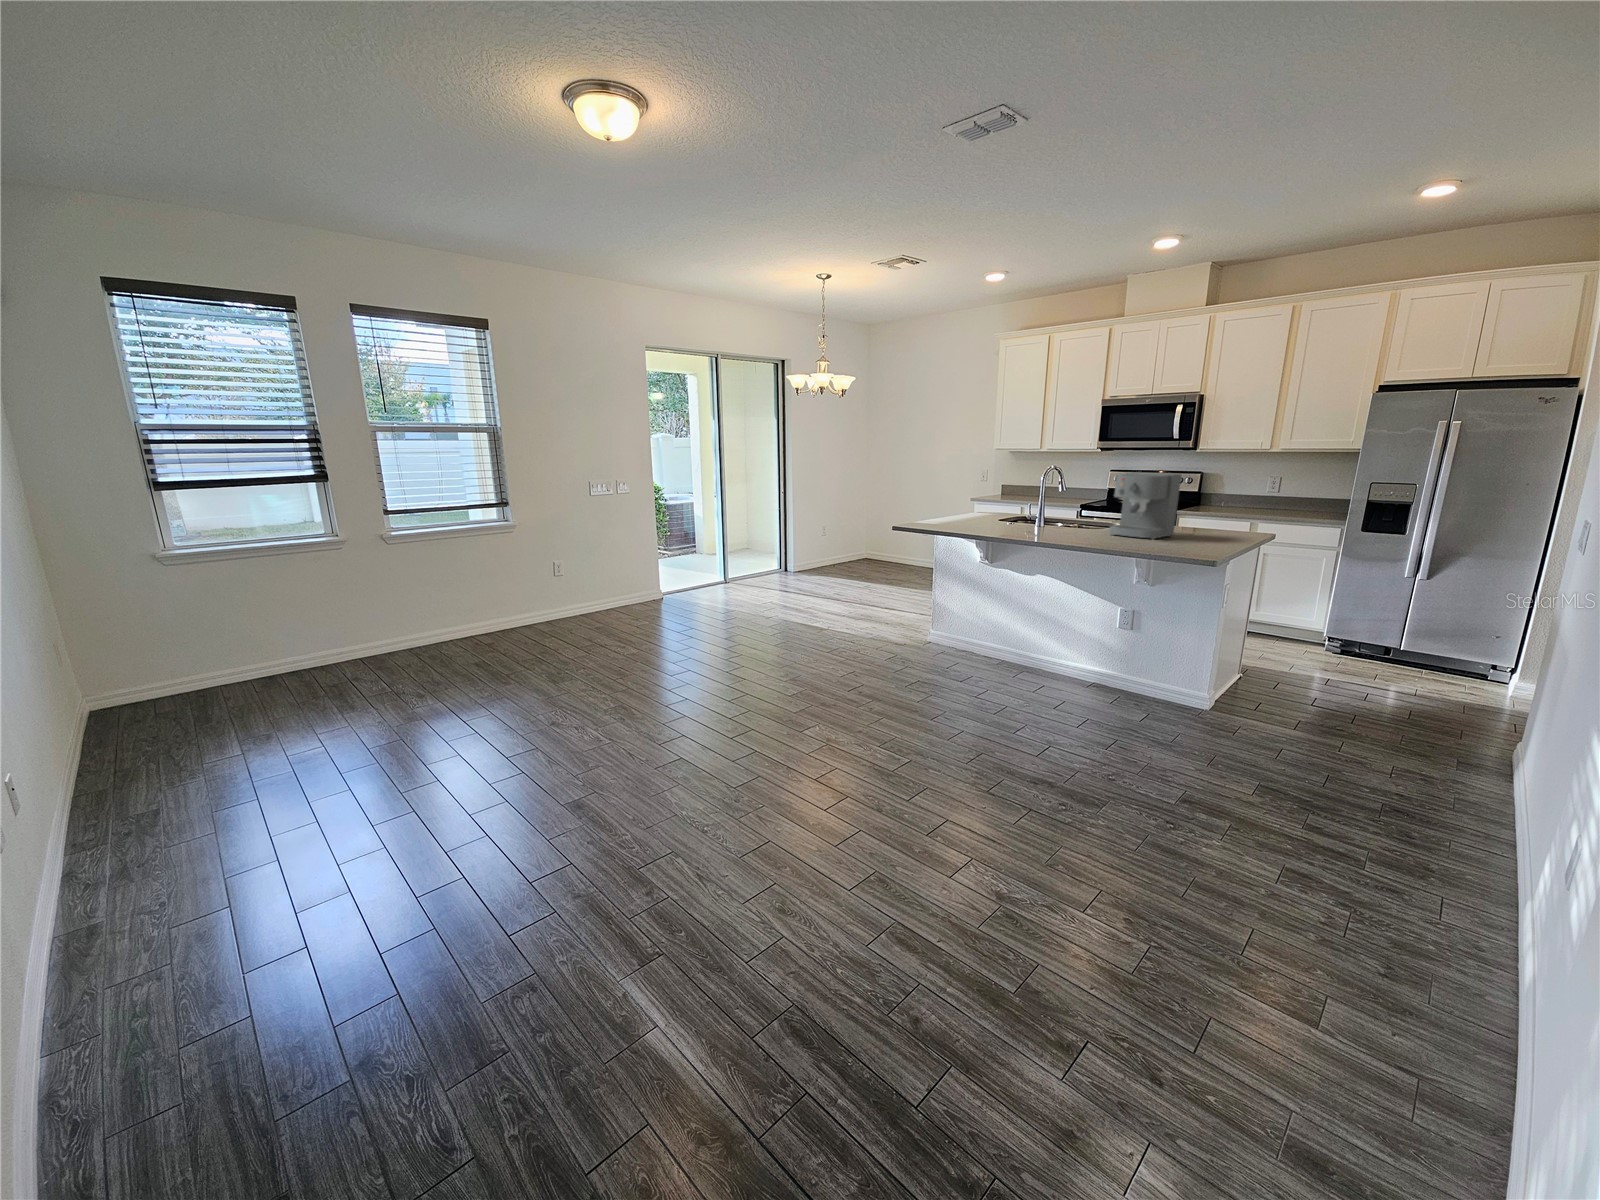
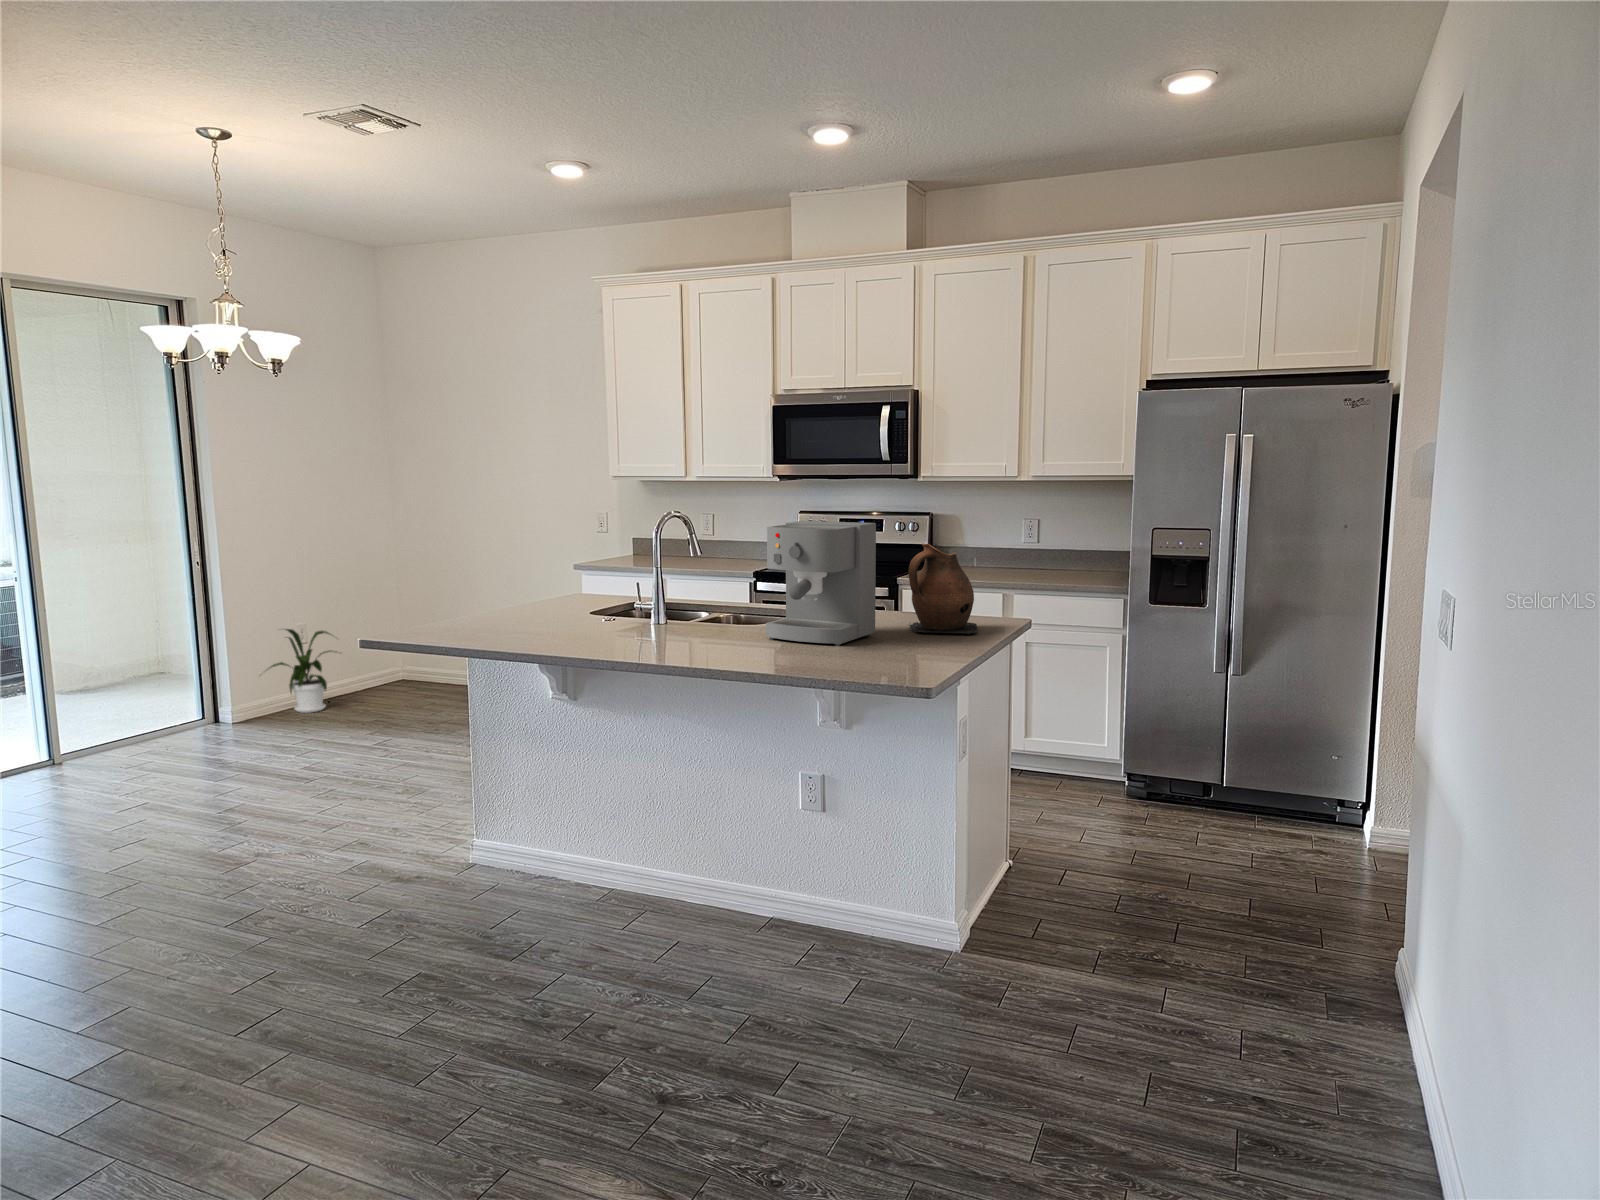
ceramic pitcher: none [1192,486,1239,539] -> present [909,543,977,635]
house plant: none [805,527,845,570] -> present [268,629,332,713]

